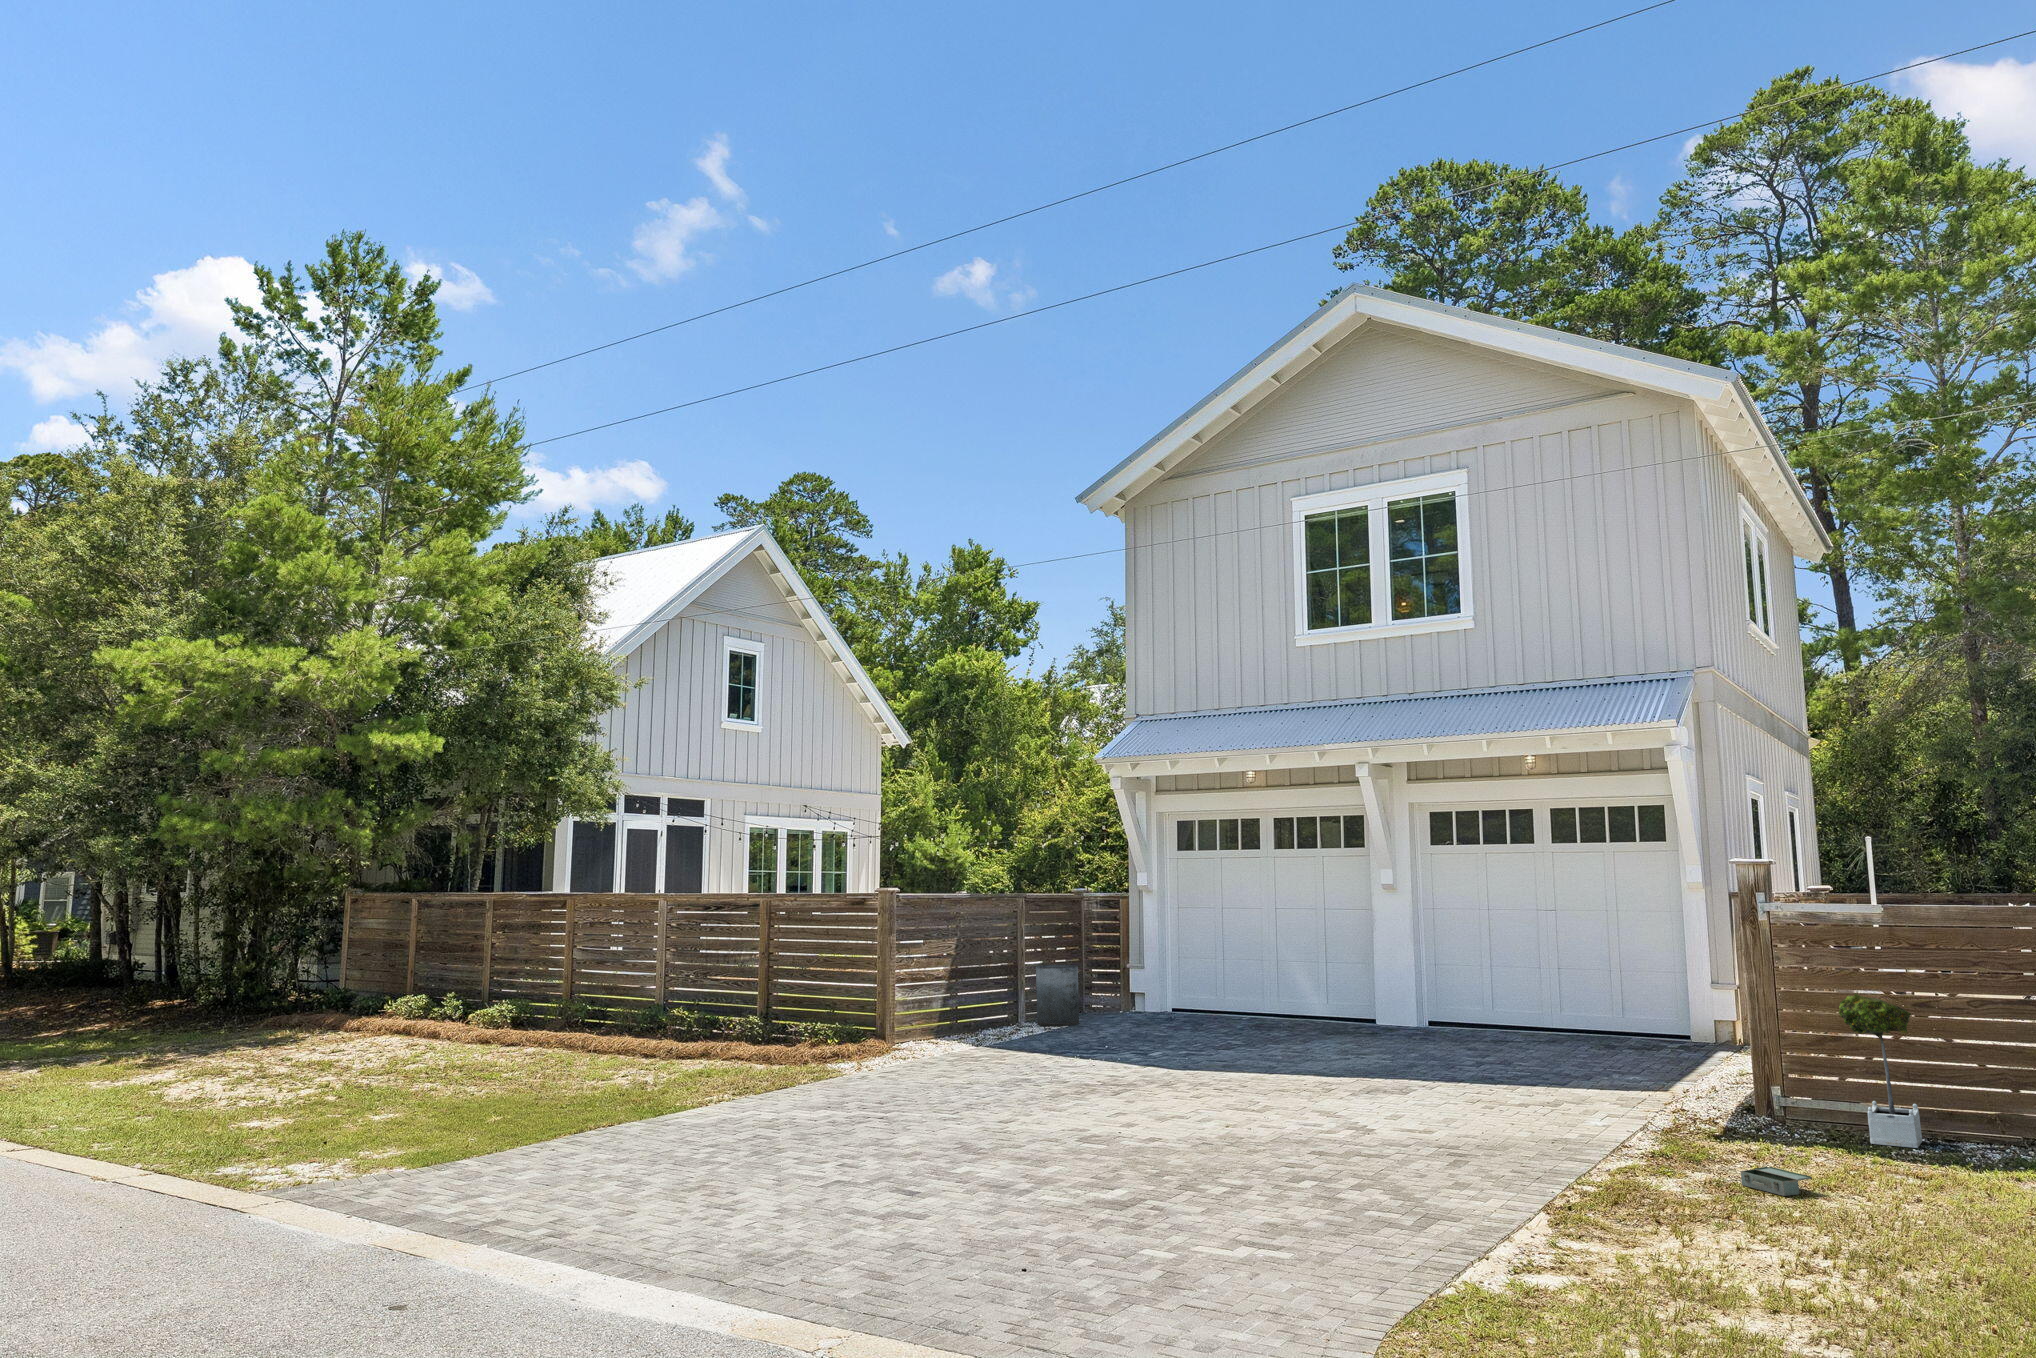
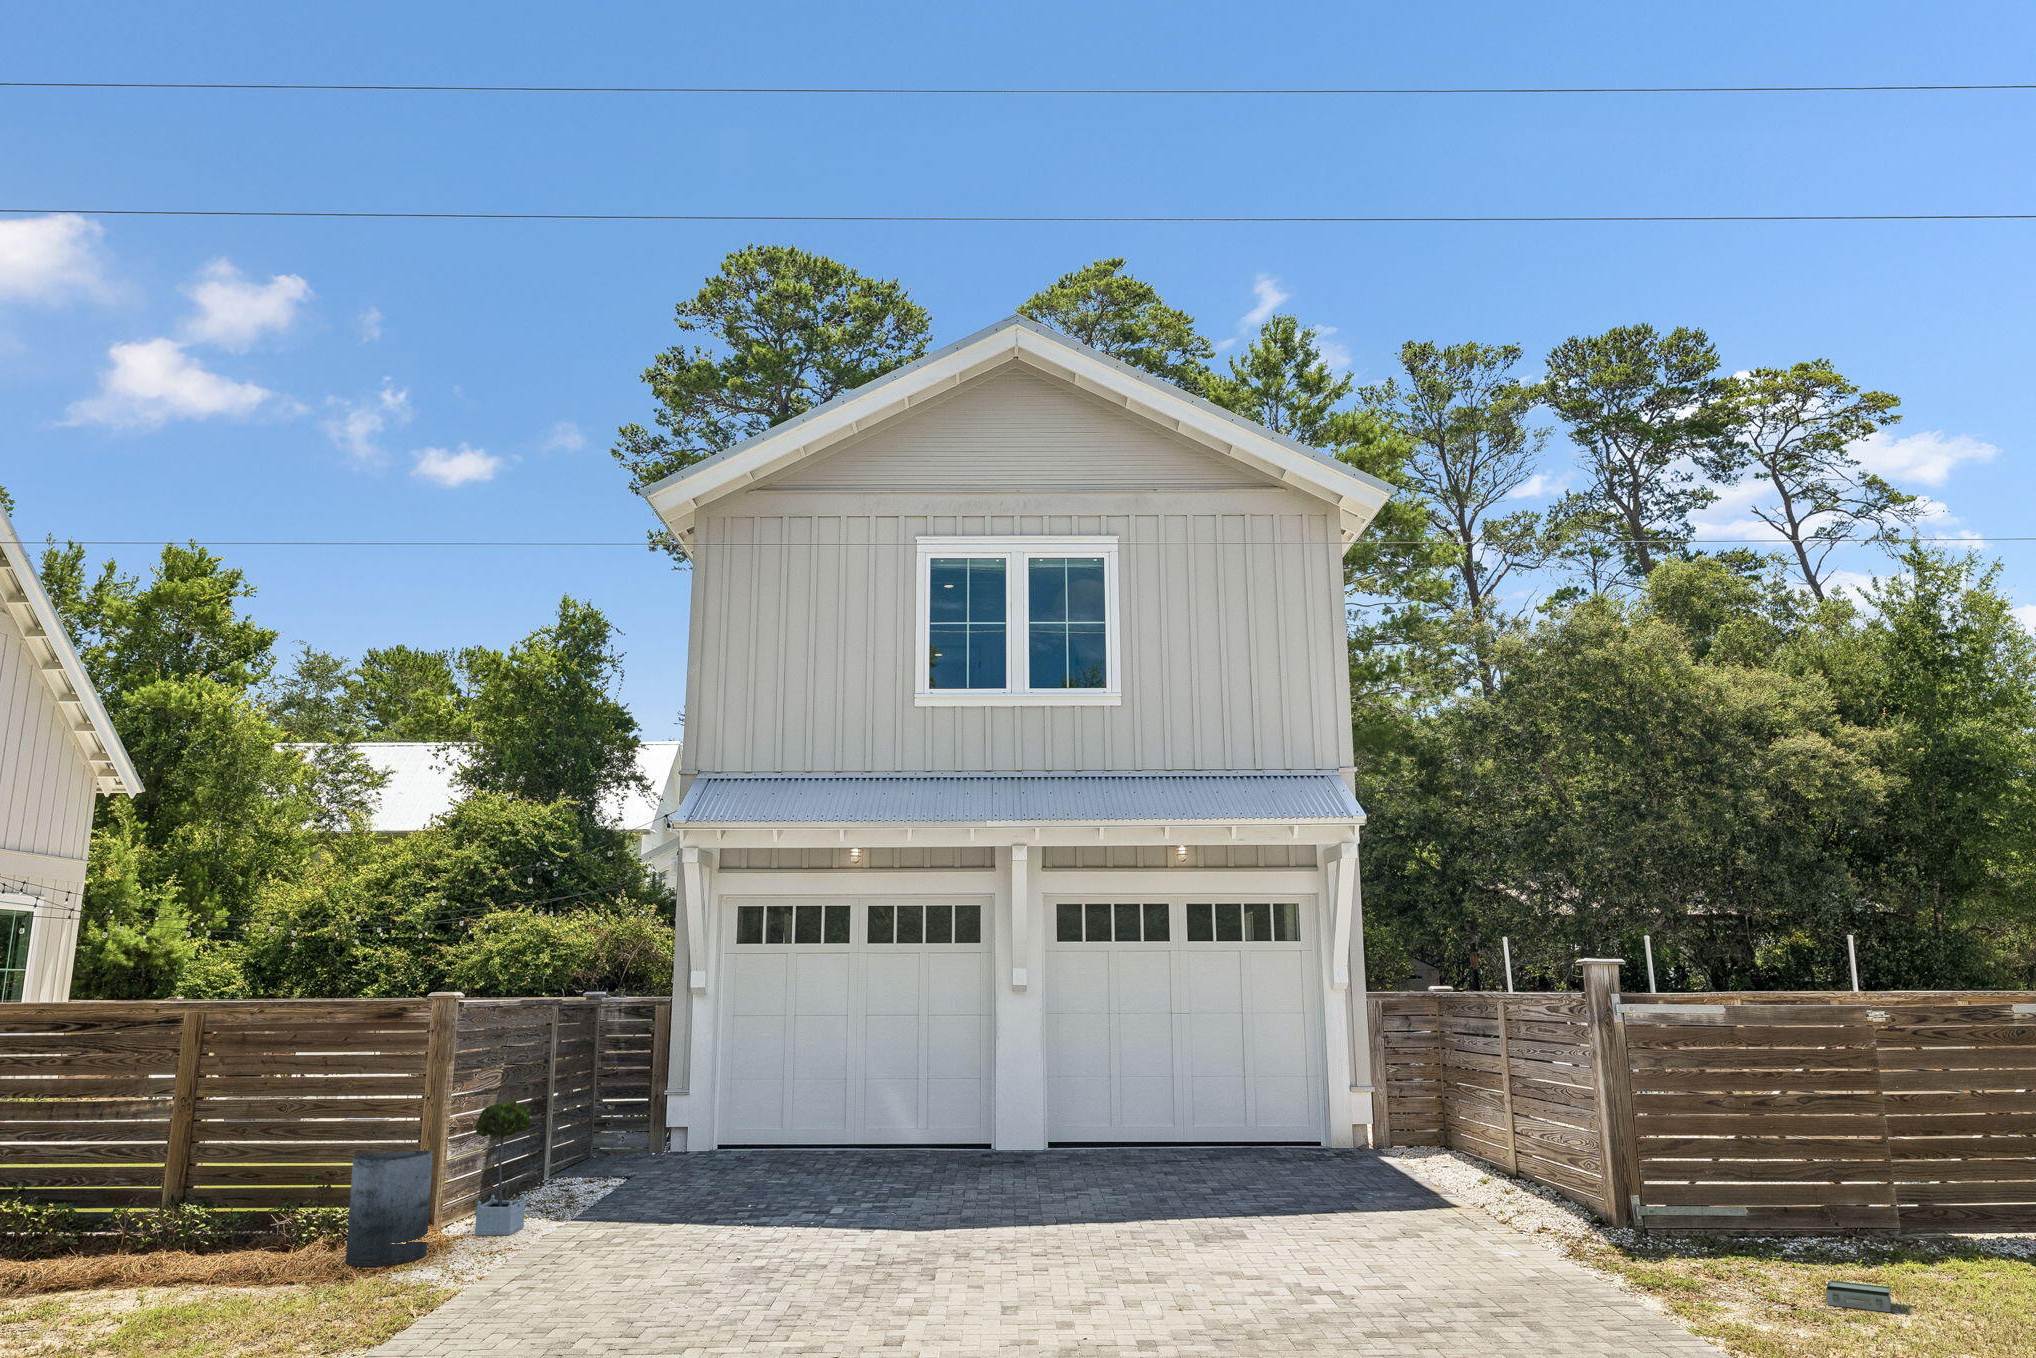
trash can: present [1036,965,1079,1026] -> present [346,1150,433,1266]
potted tree: present [1839,993,1922,1148] -> present [475,1099,531,1236]

